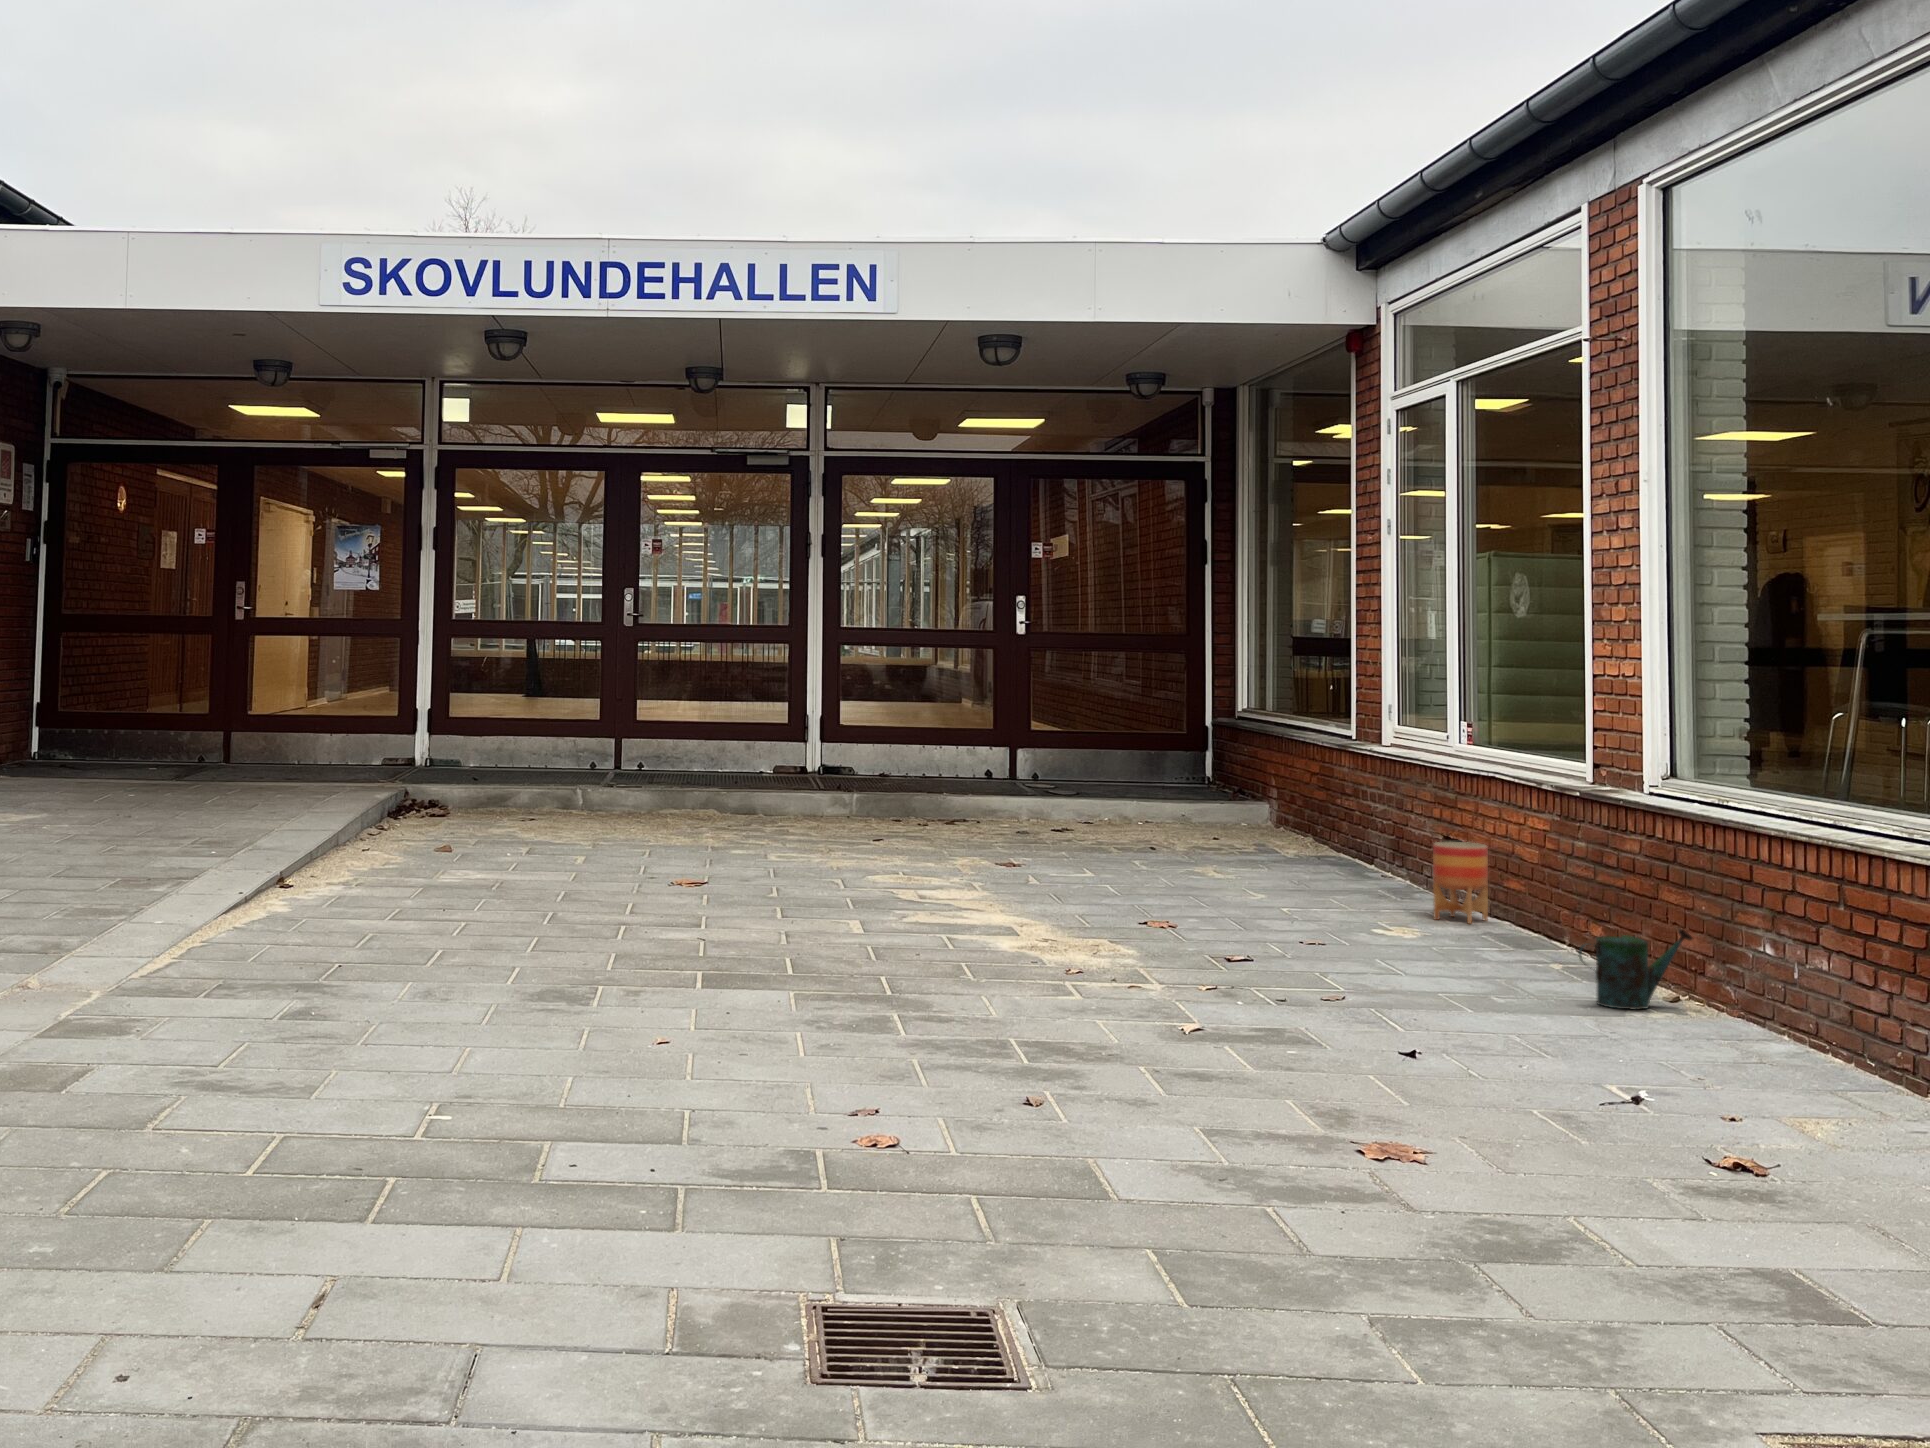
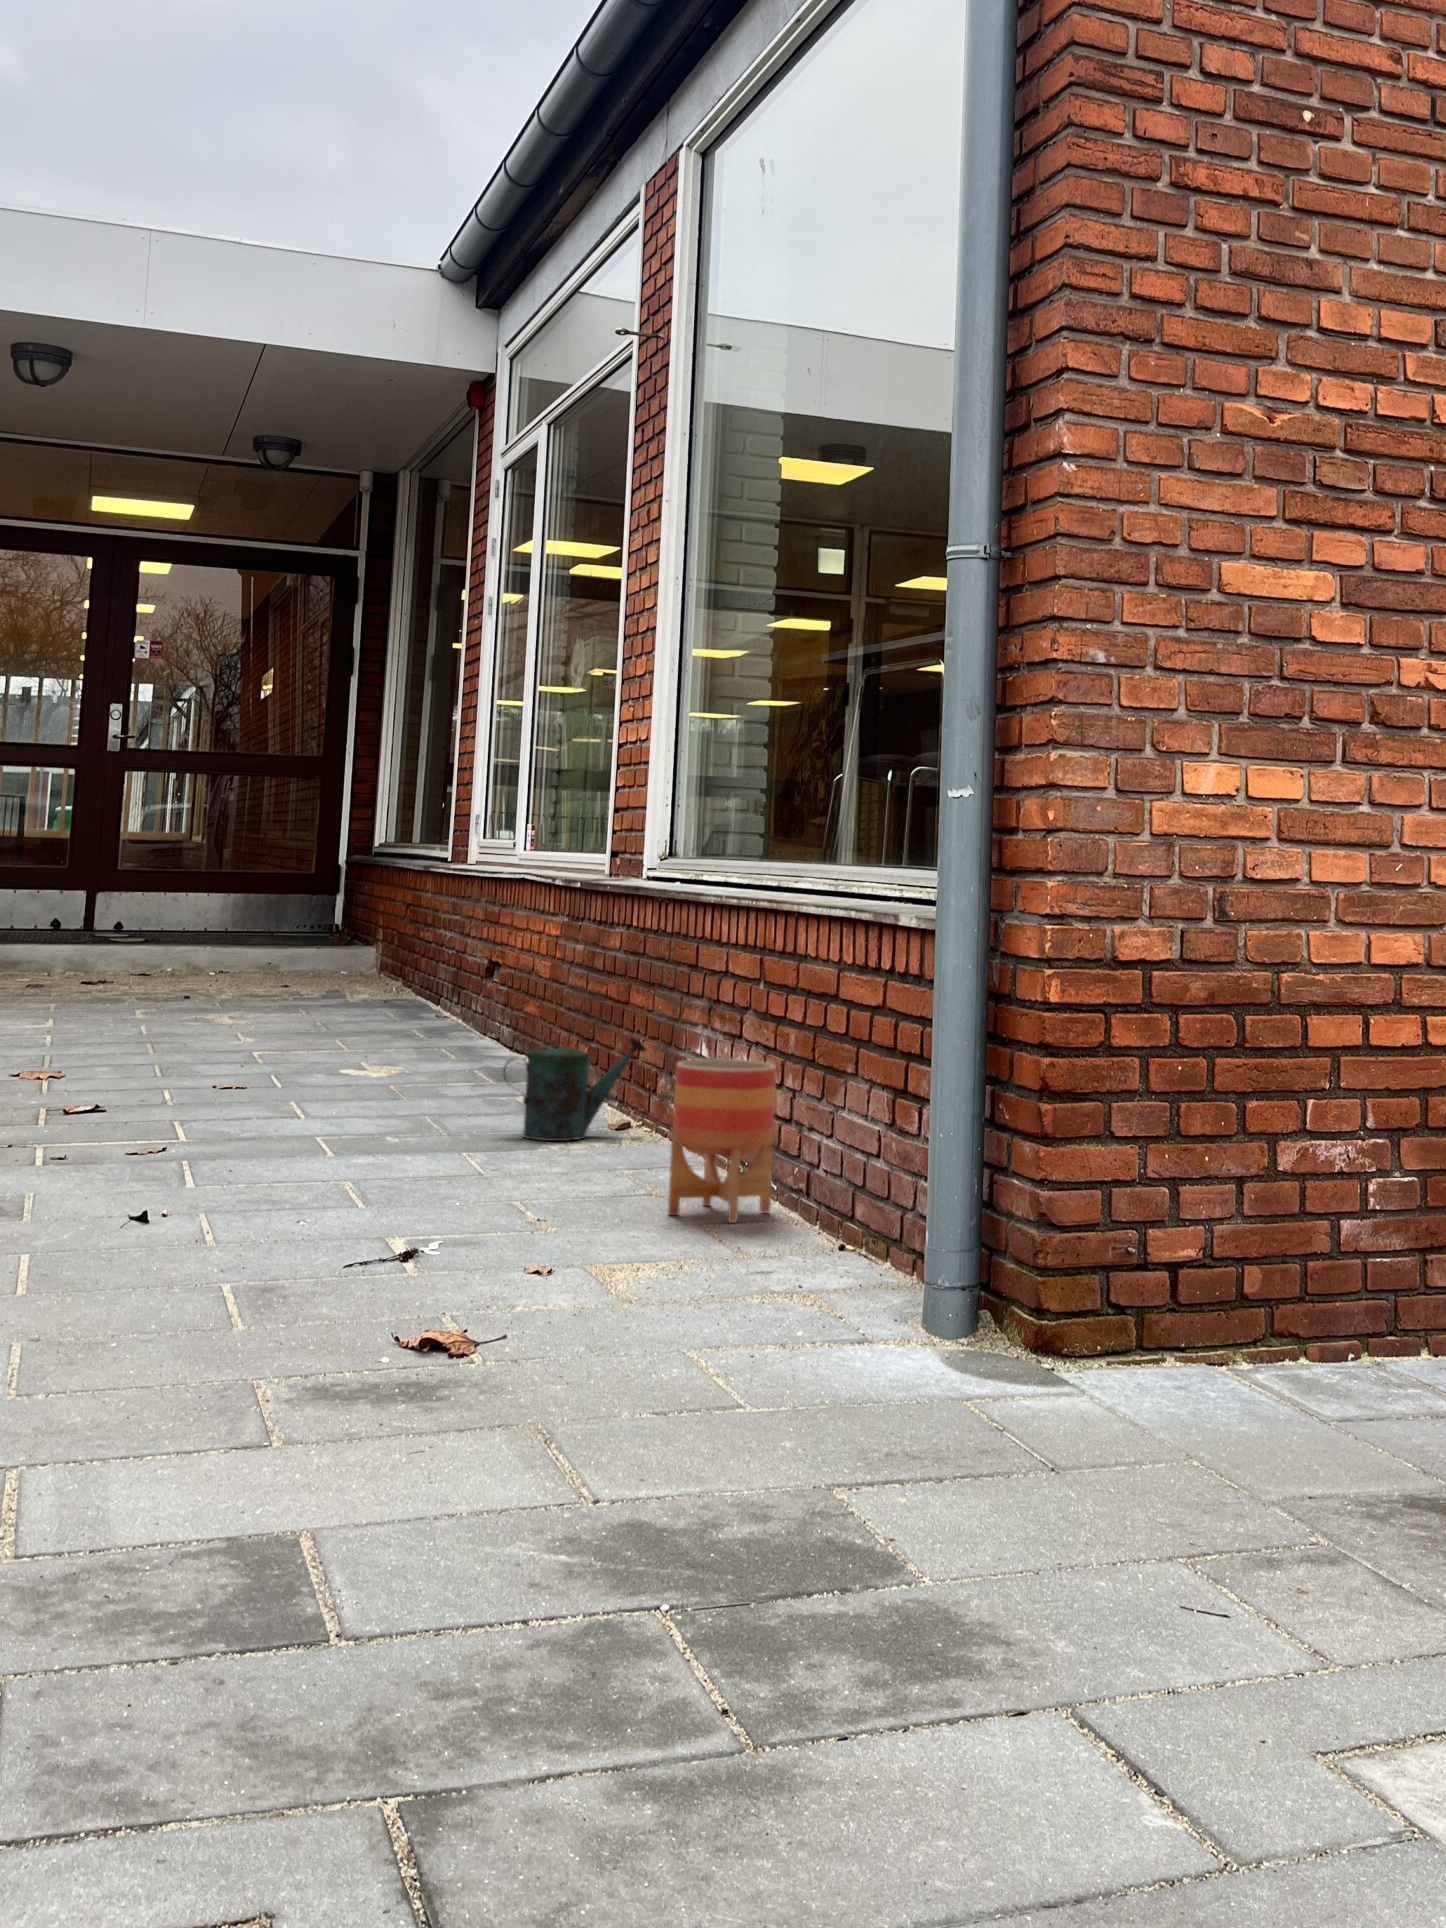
planter: present [1433,842,1488,923] -> present [668,1059,776,1223]

